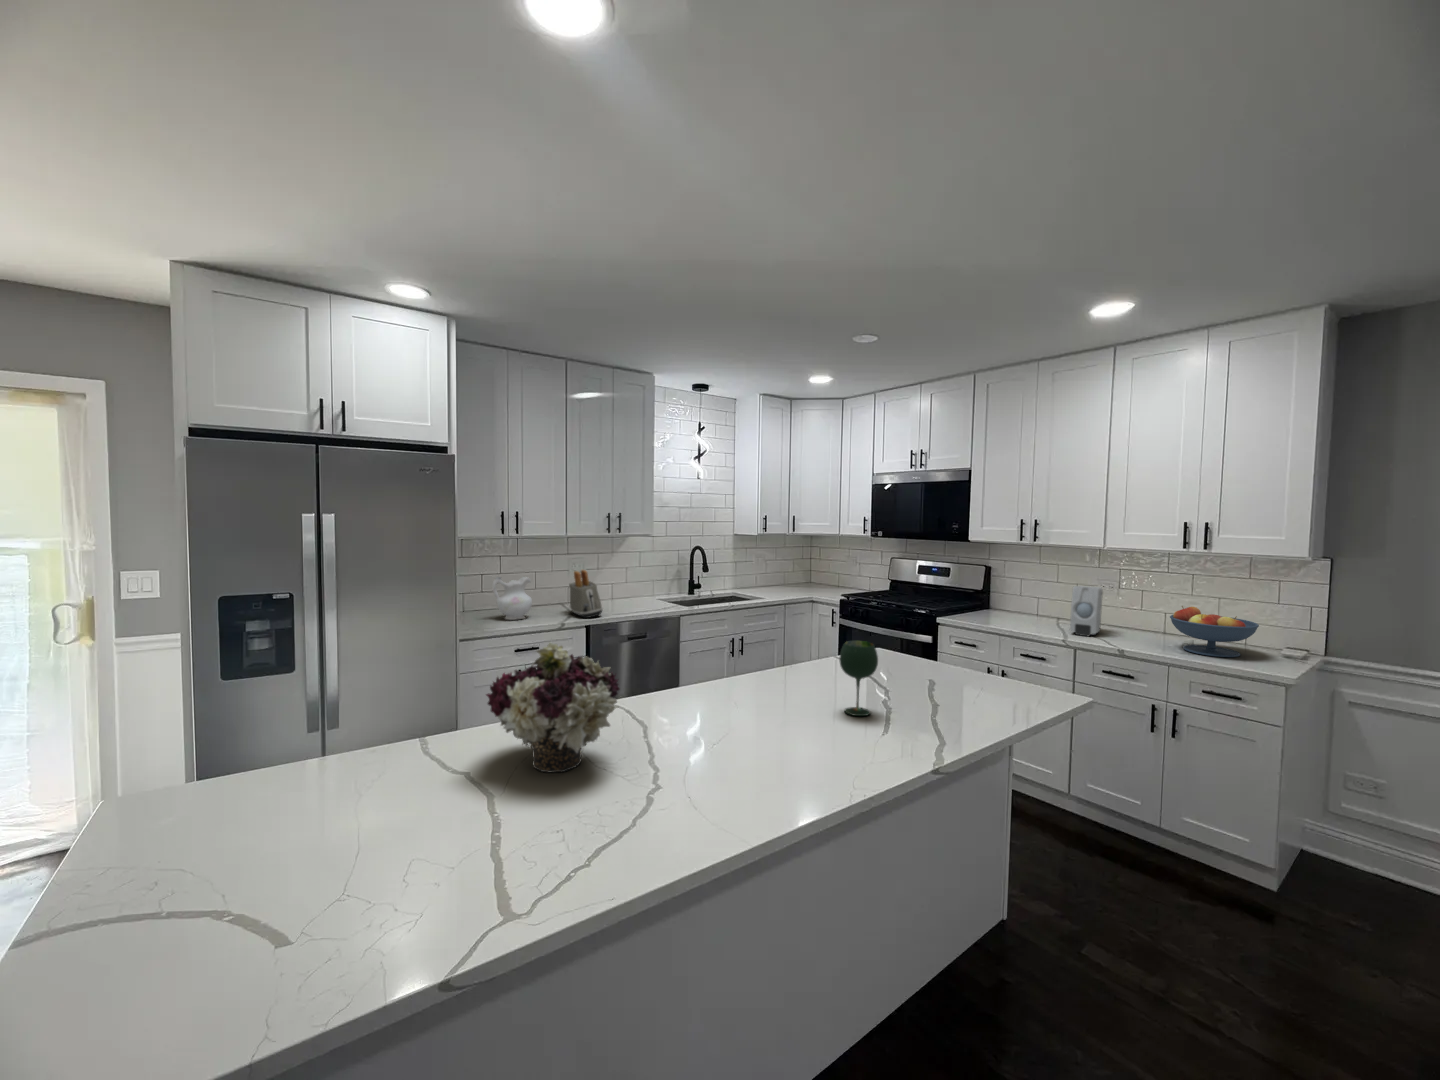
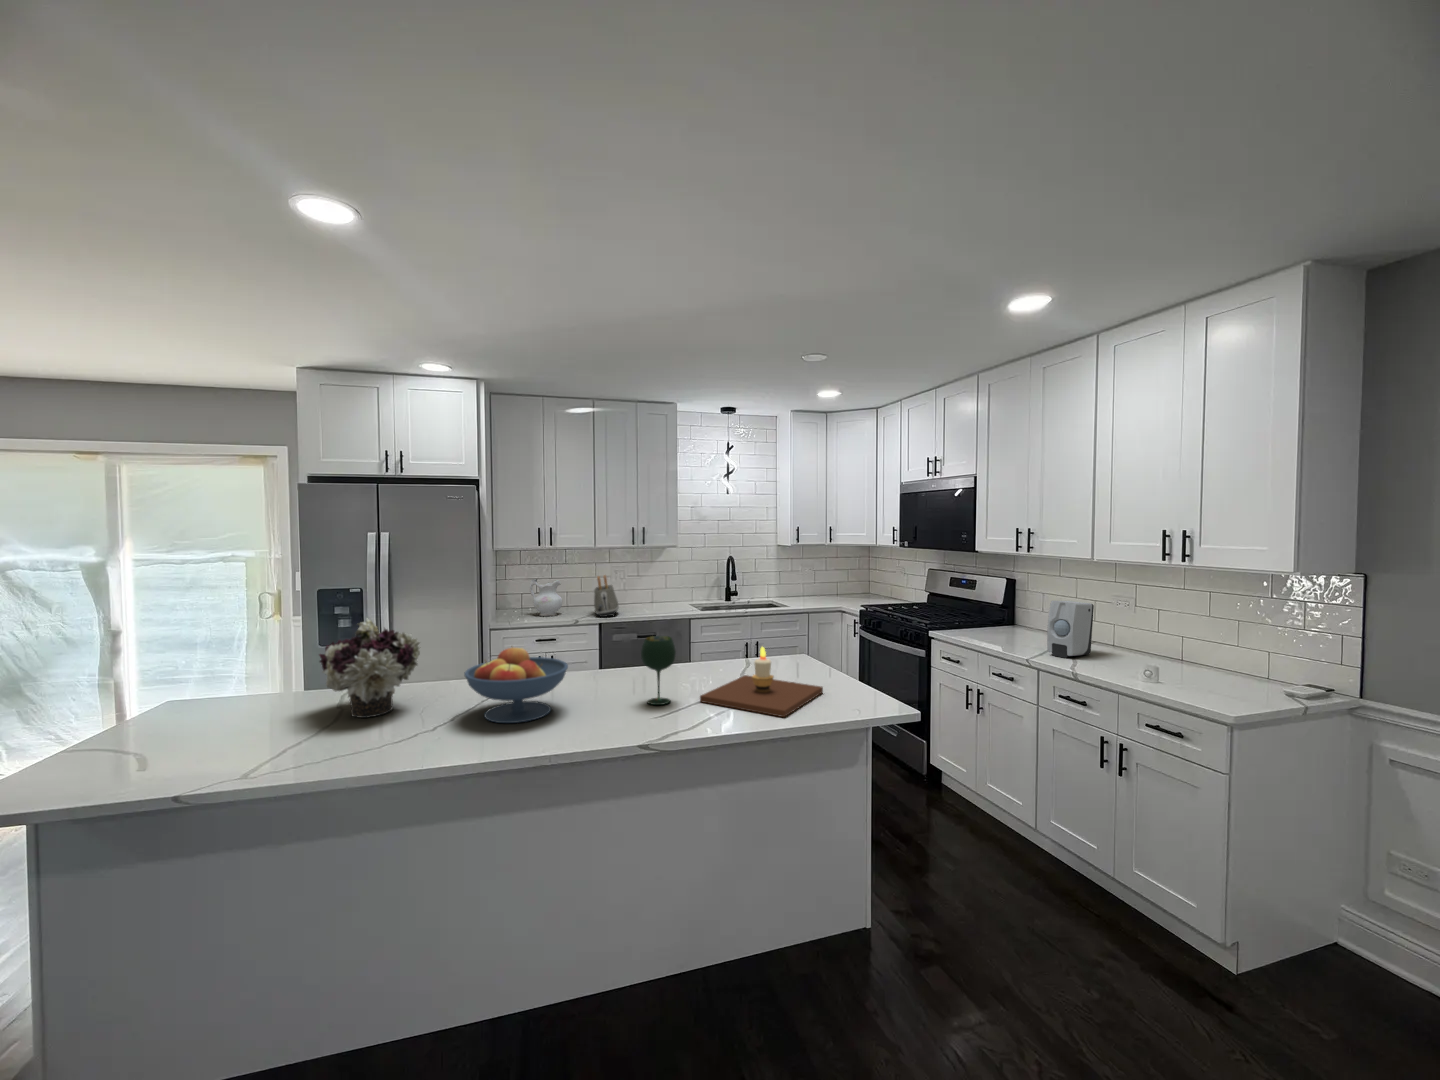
fruit bowl: present [1170,606,1259,657] -> present [464,647,568,723]
candle: none [890,645,1001,716] -> present [700,647,823,717]

